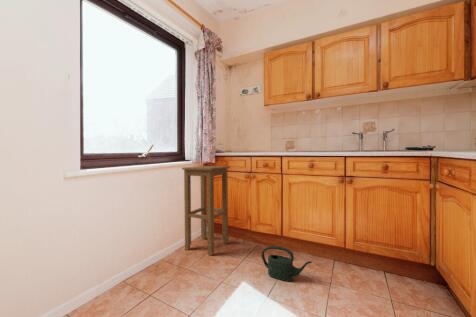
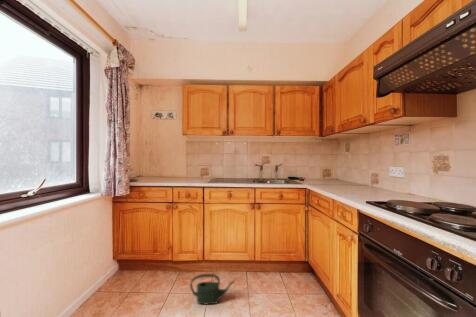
stool: present [182,166,229,255] -> none [91,197,148,301]

